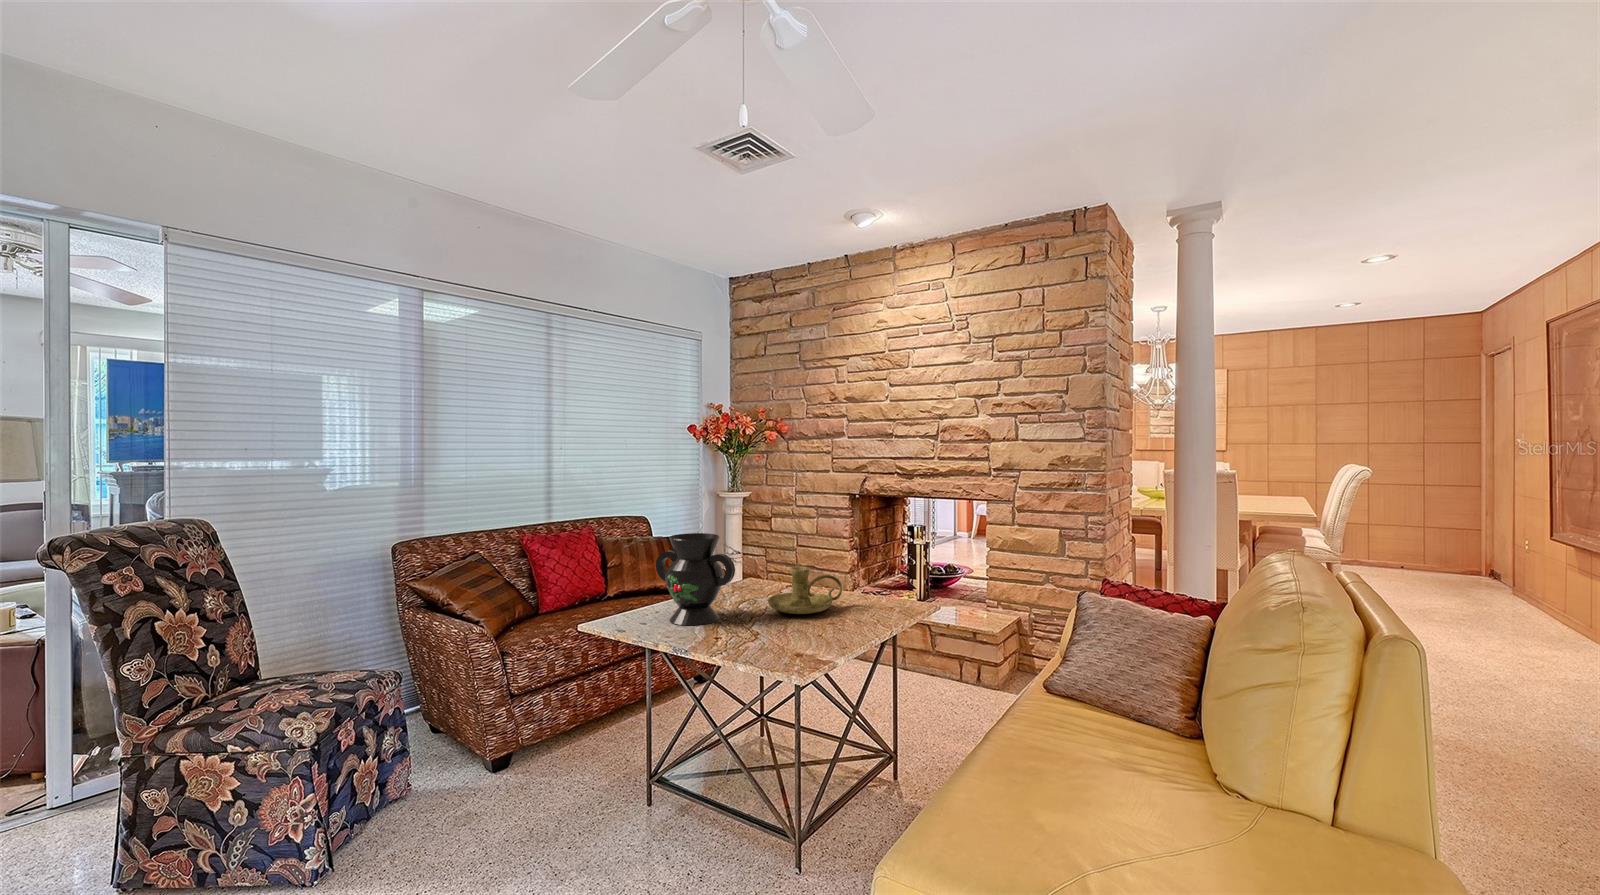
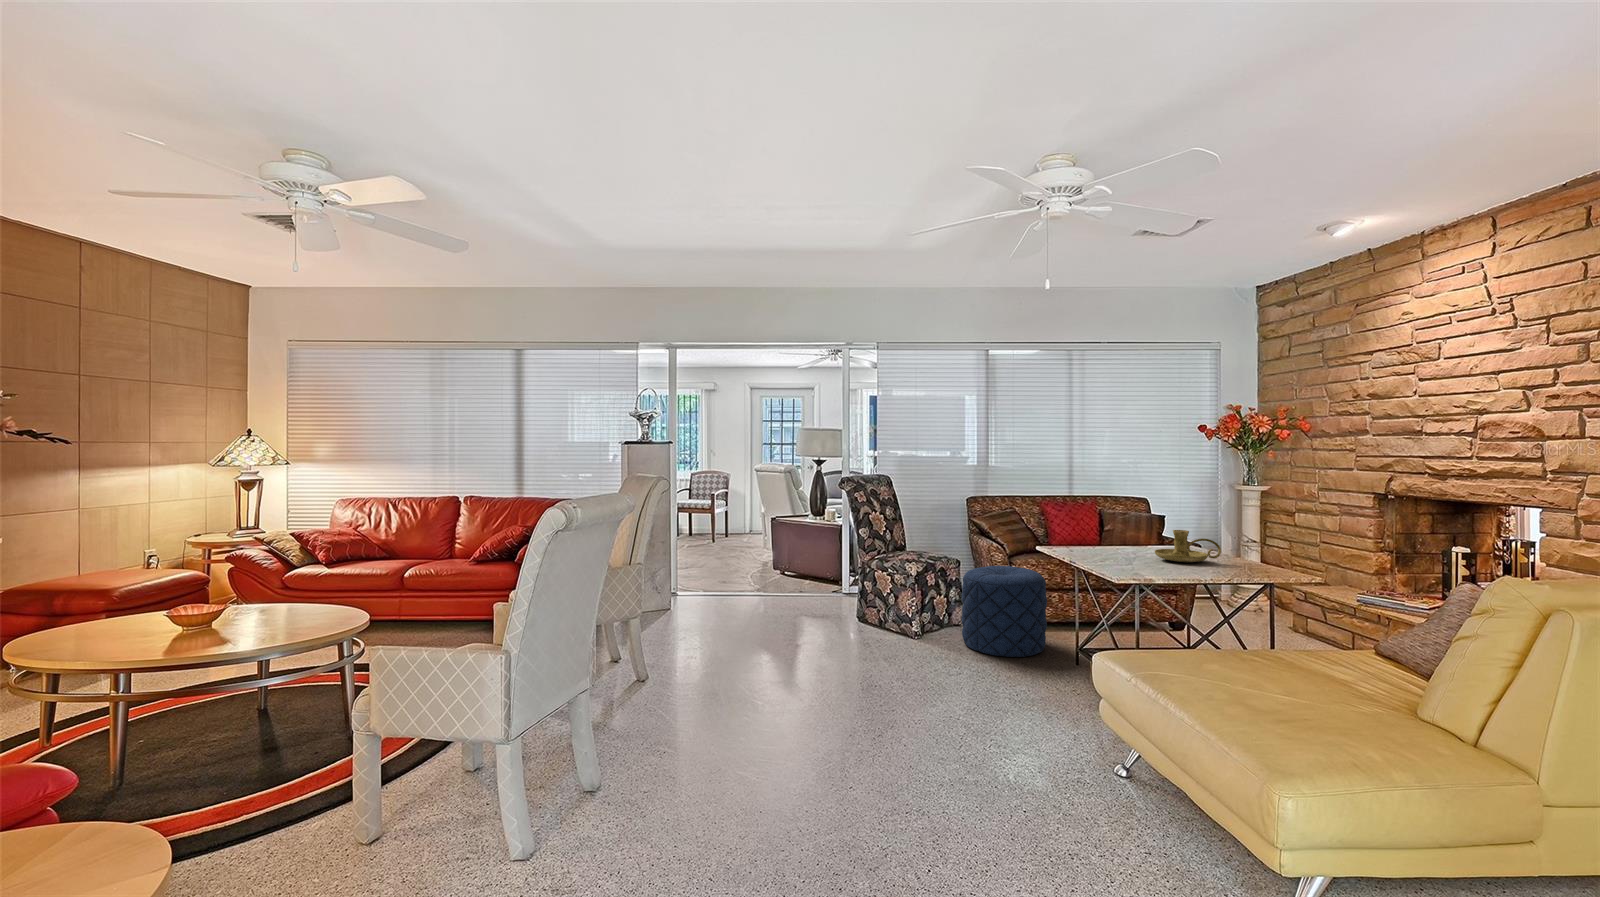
decorative vase: present [655,533,735,625] -> none [1082,500,1125,556]
pouf: none [429,661,590,854] -> present [962,566,1047,657]

